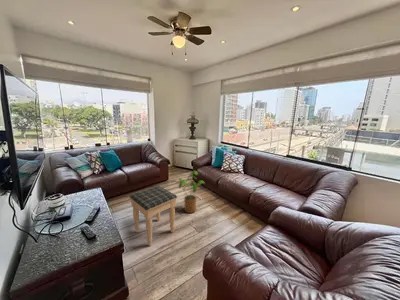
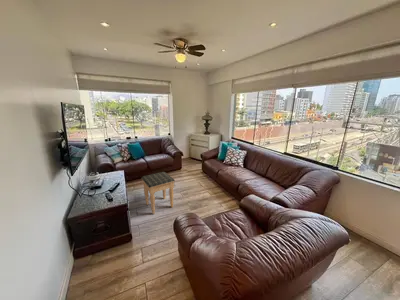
house plant: present [179,171,204,213] -> none [181,162,202,196]

